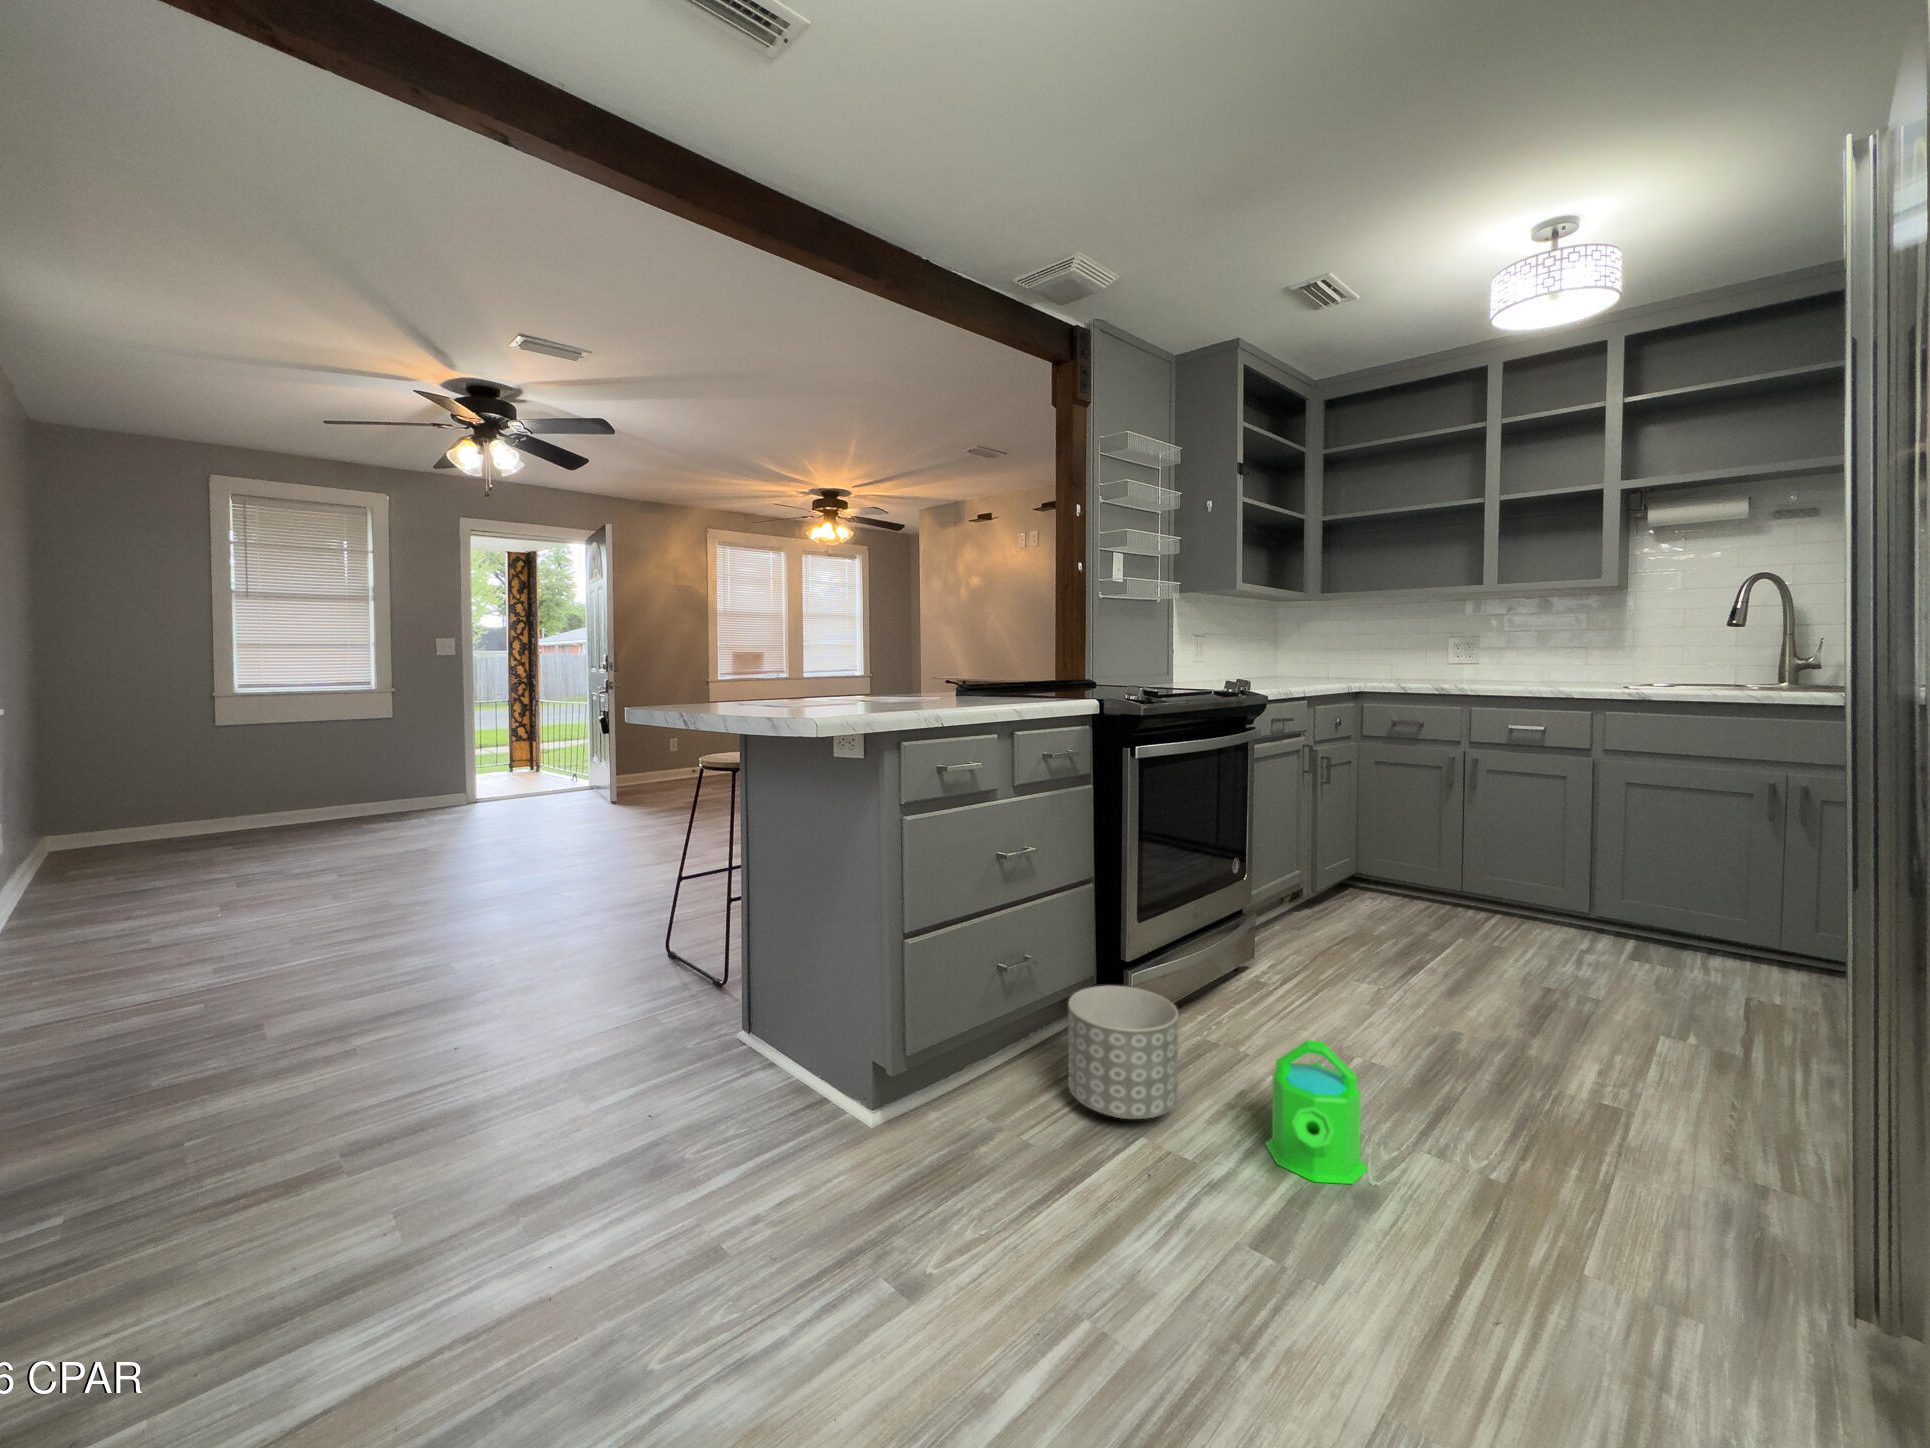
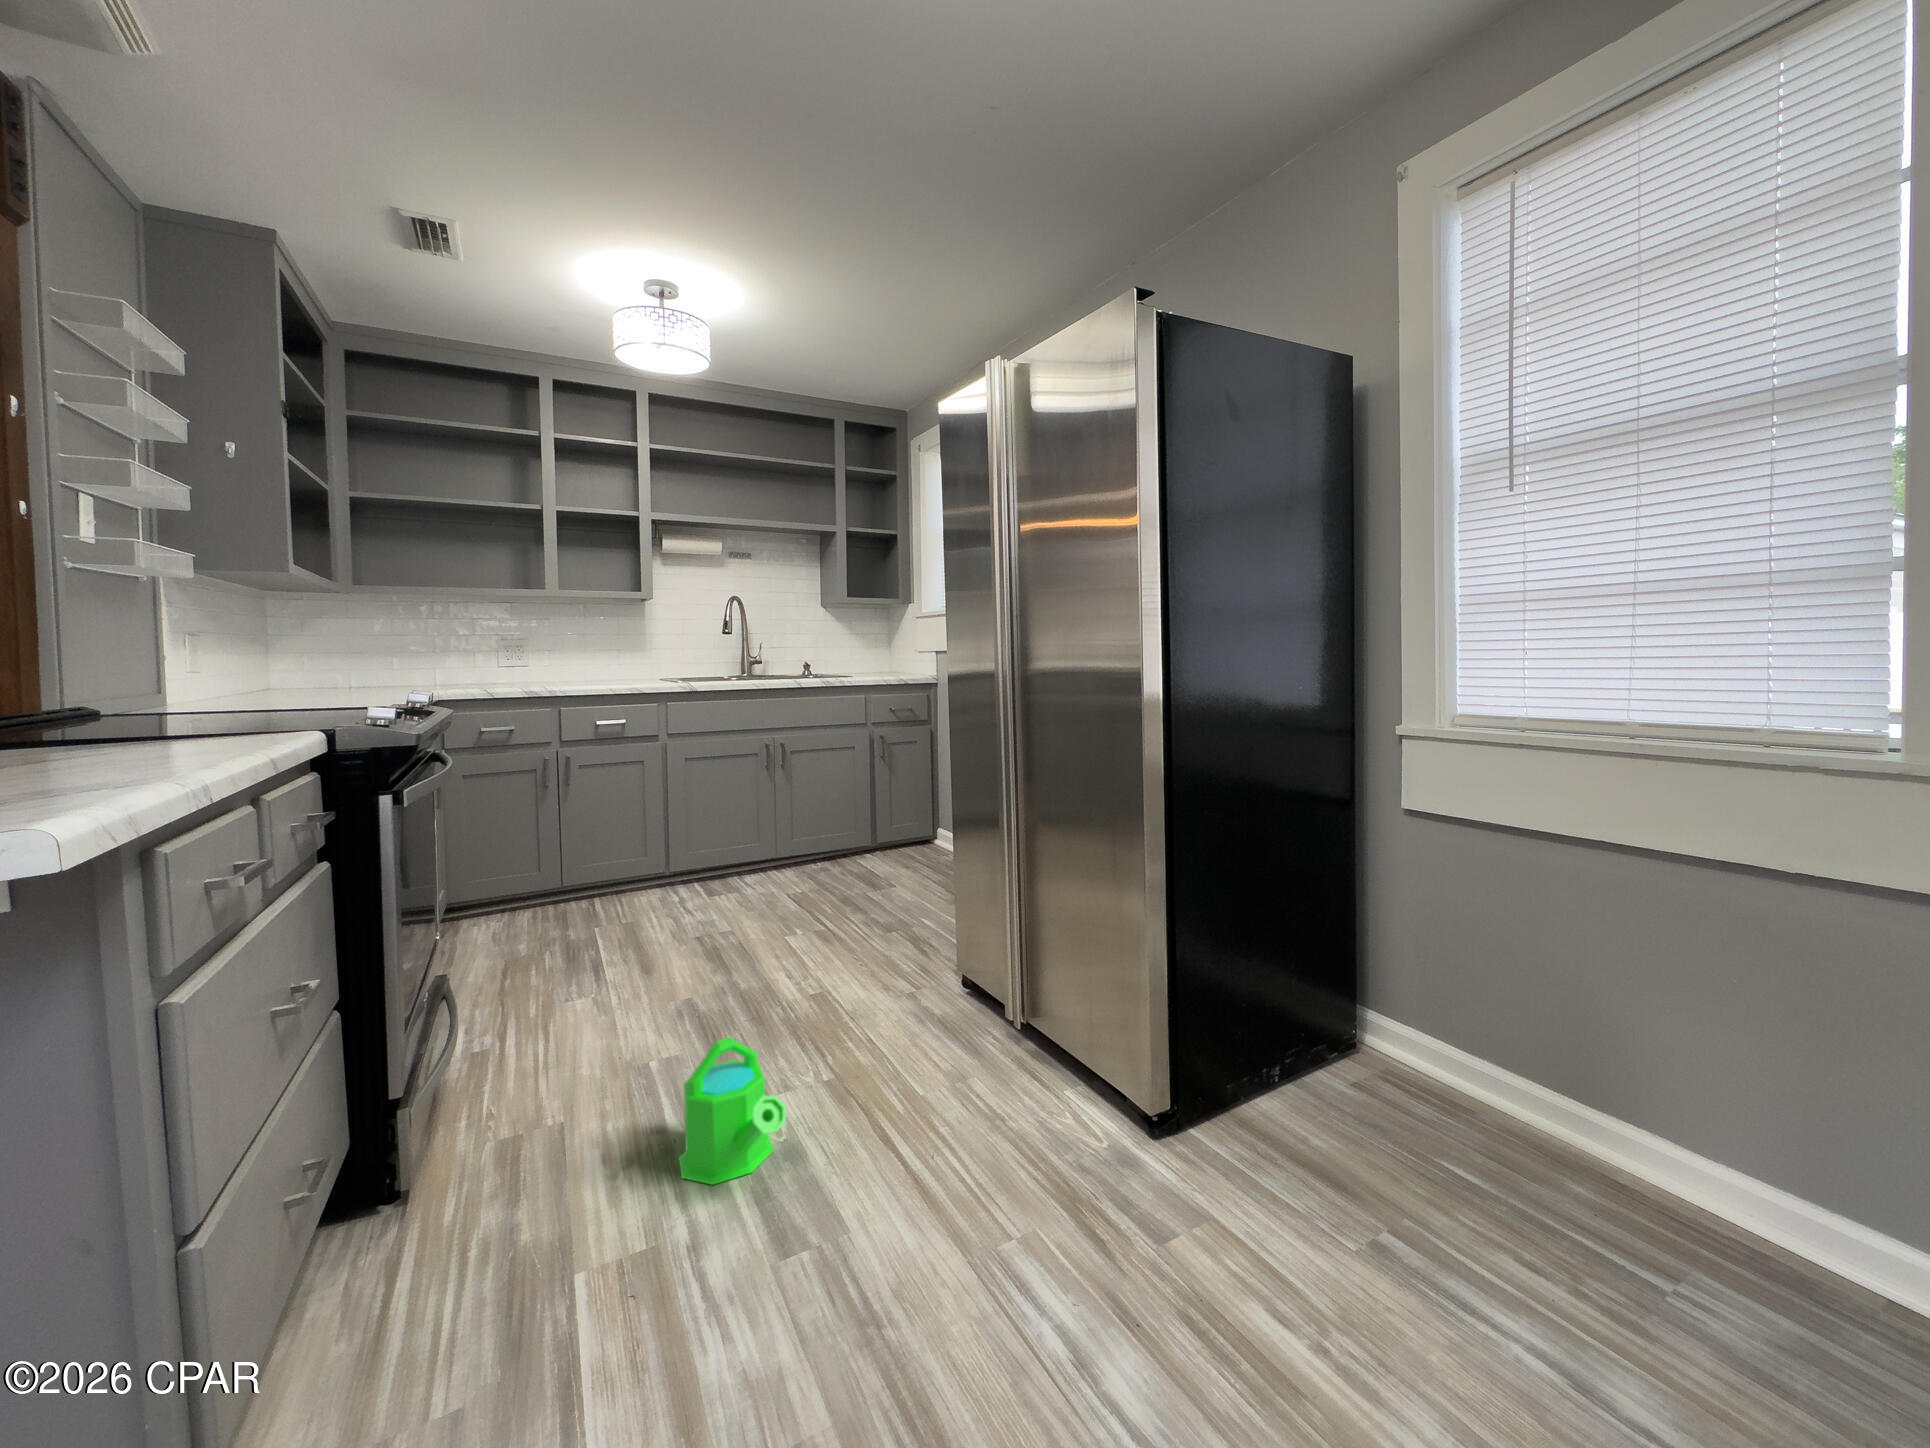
planter: present [1068,986,1178,1119] -> none [410,1095,589,1308]

